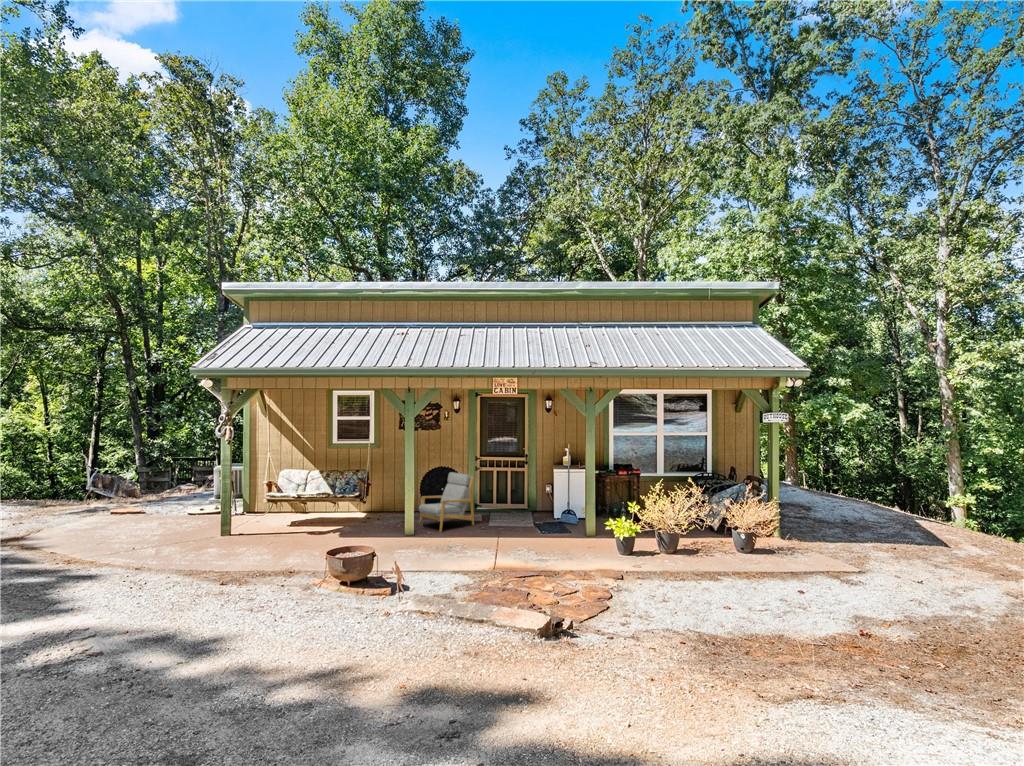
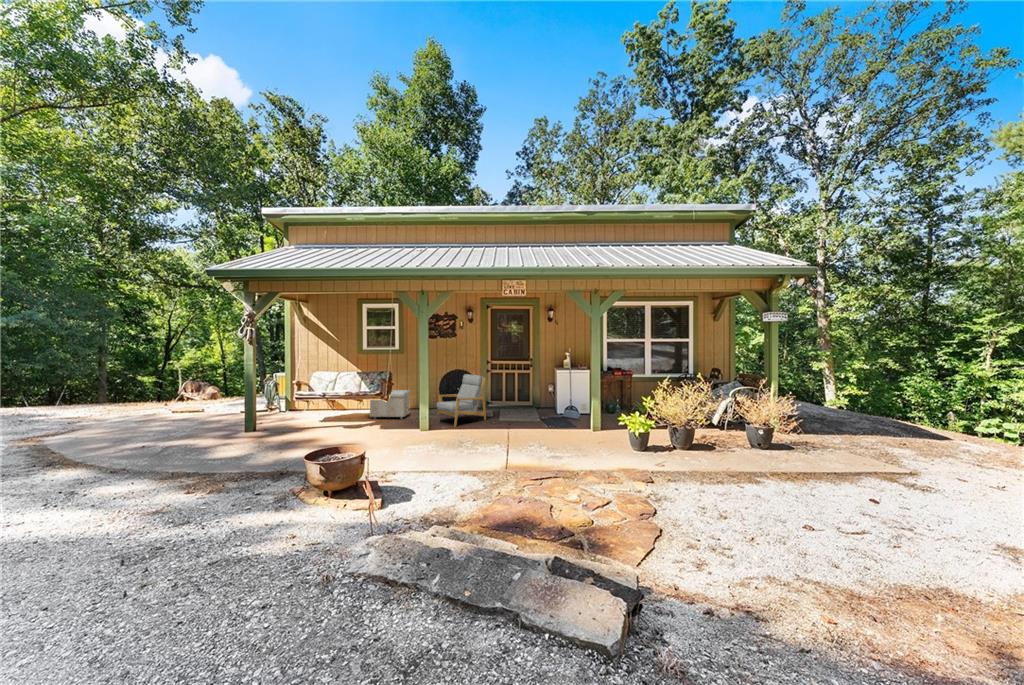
storage bench: none [343,490,387,523] -> present [370,390,410,419]

